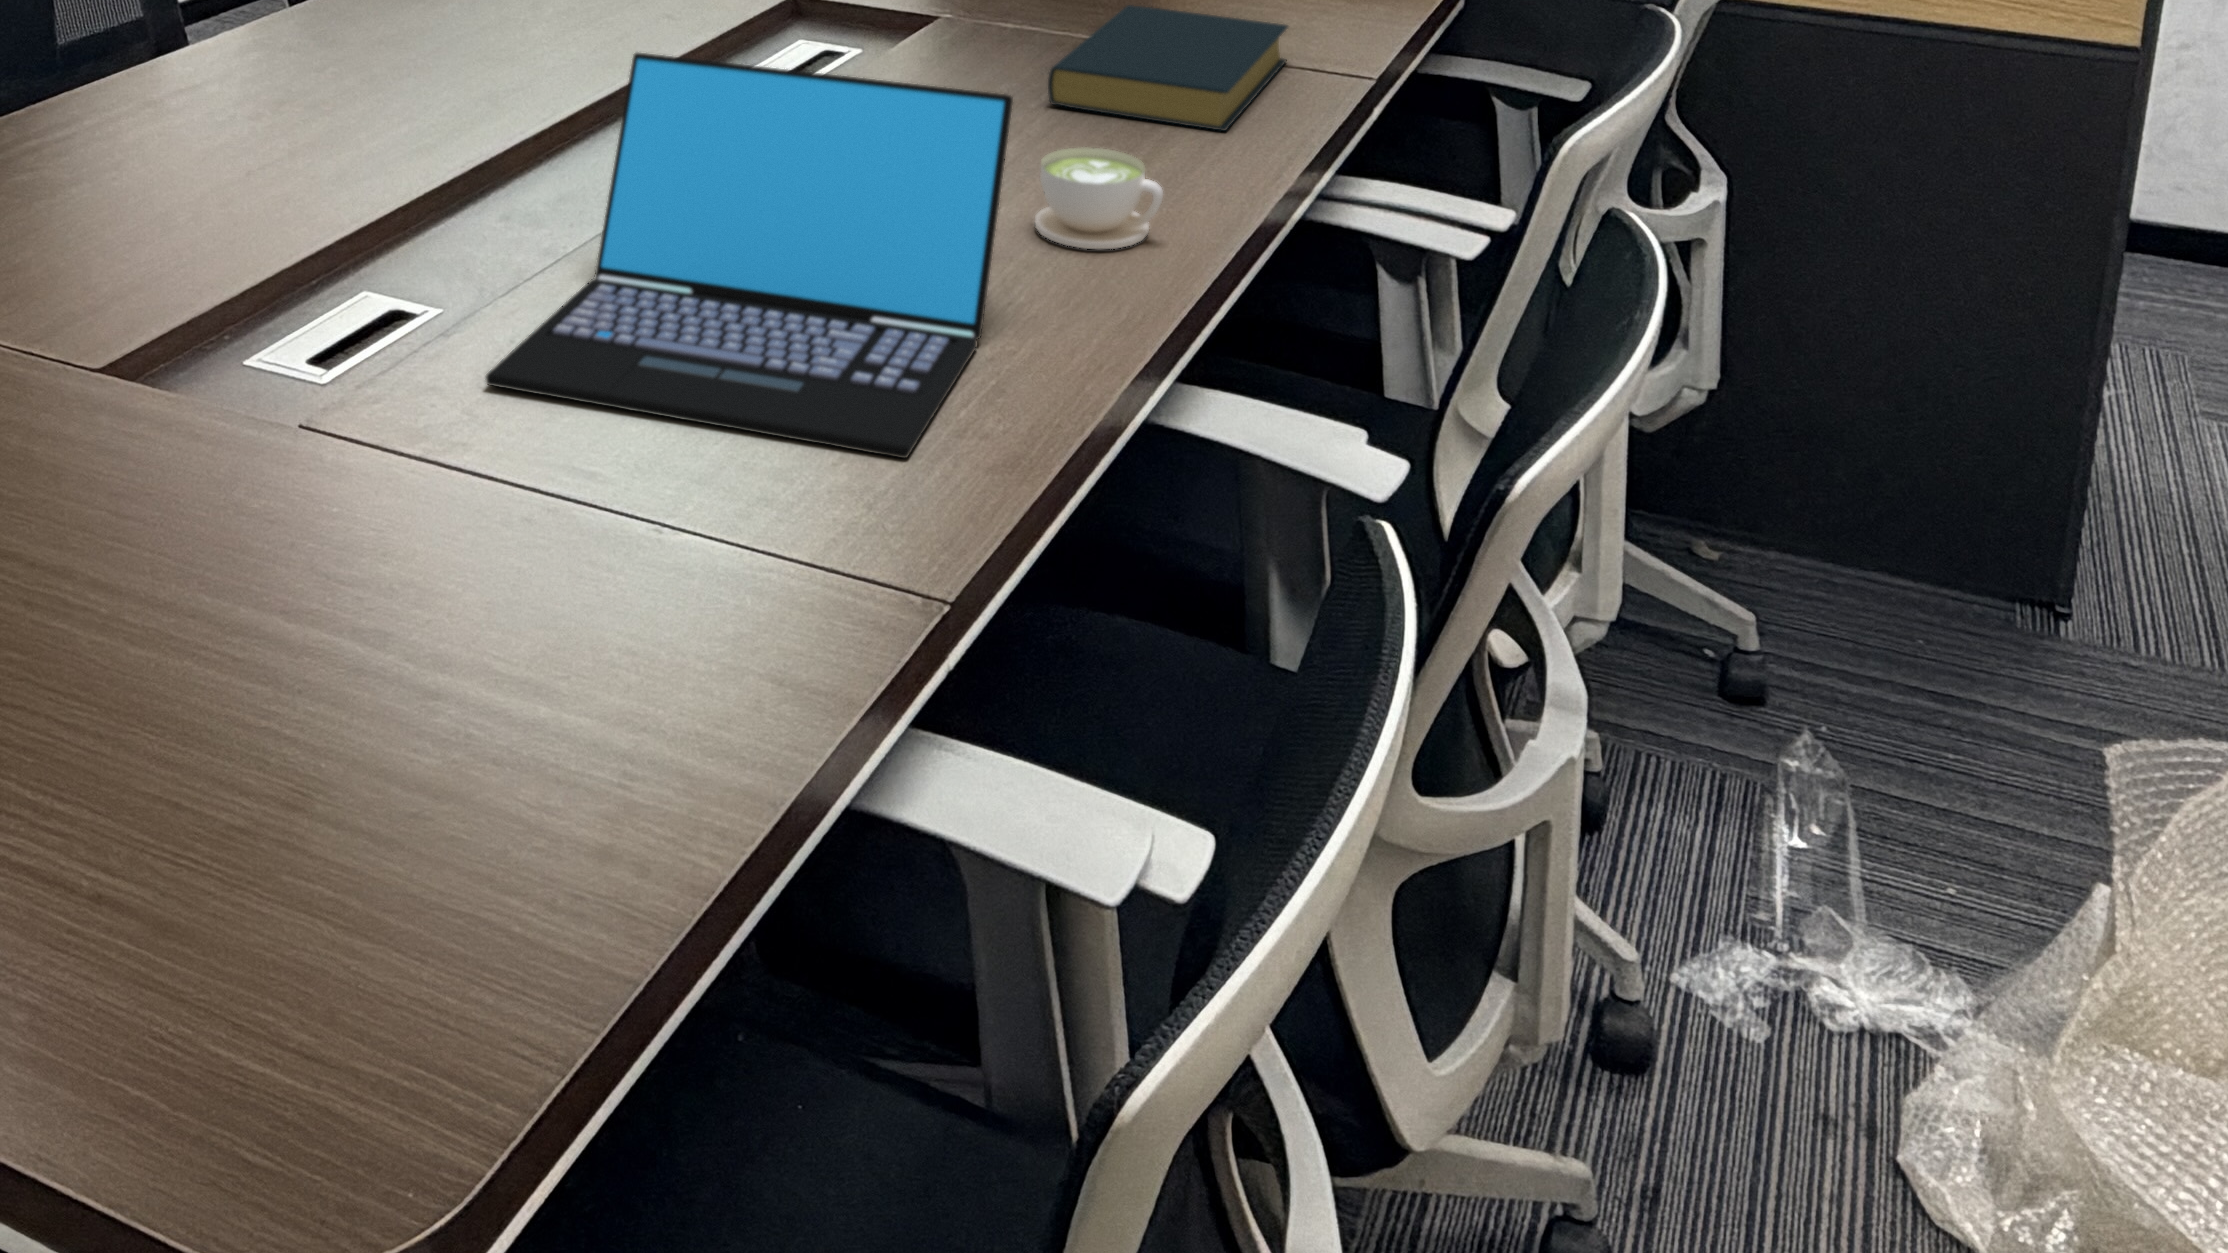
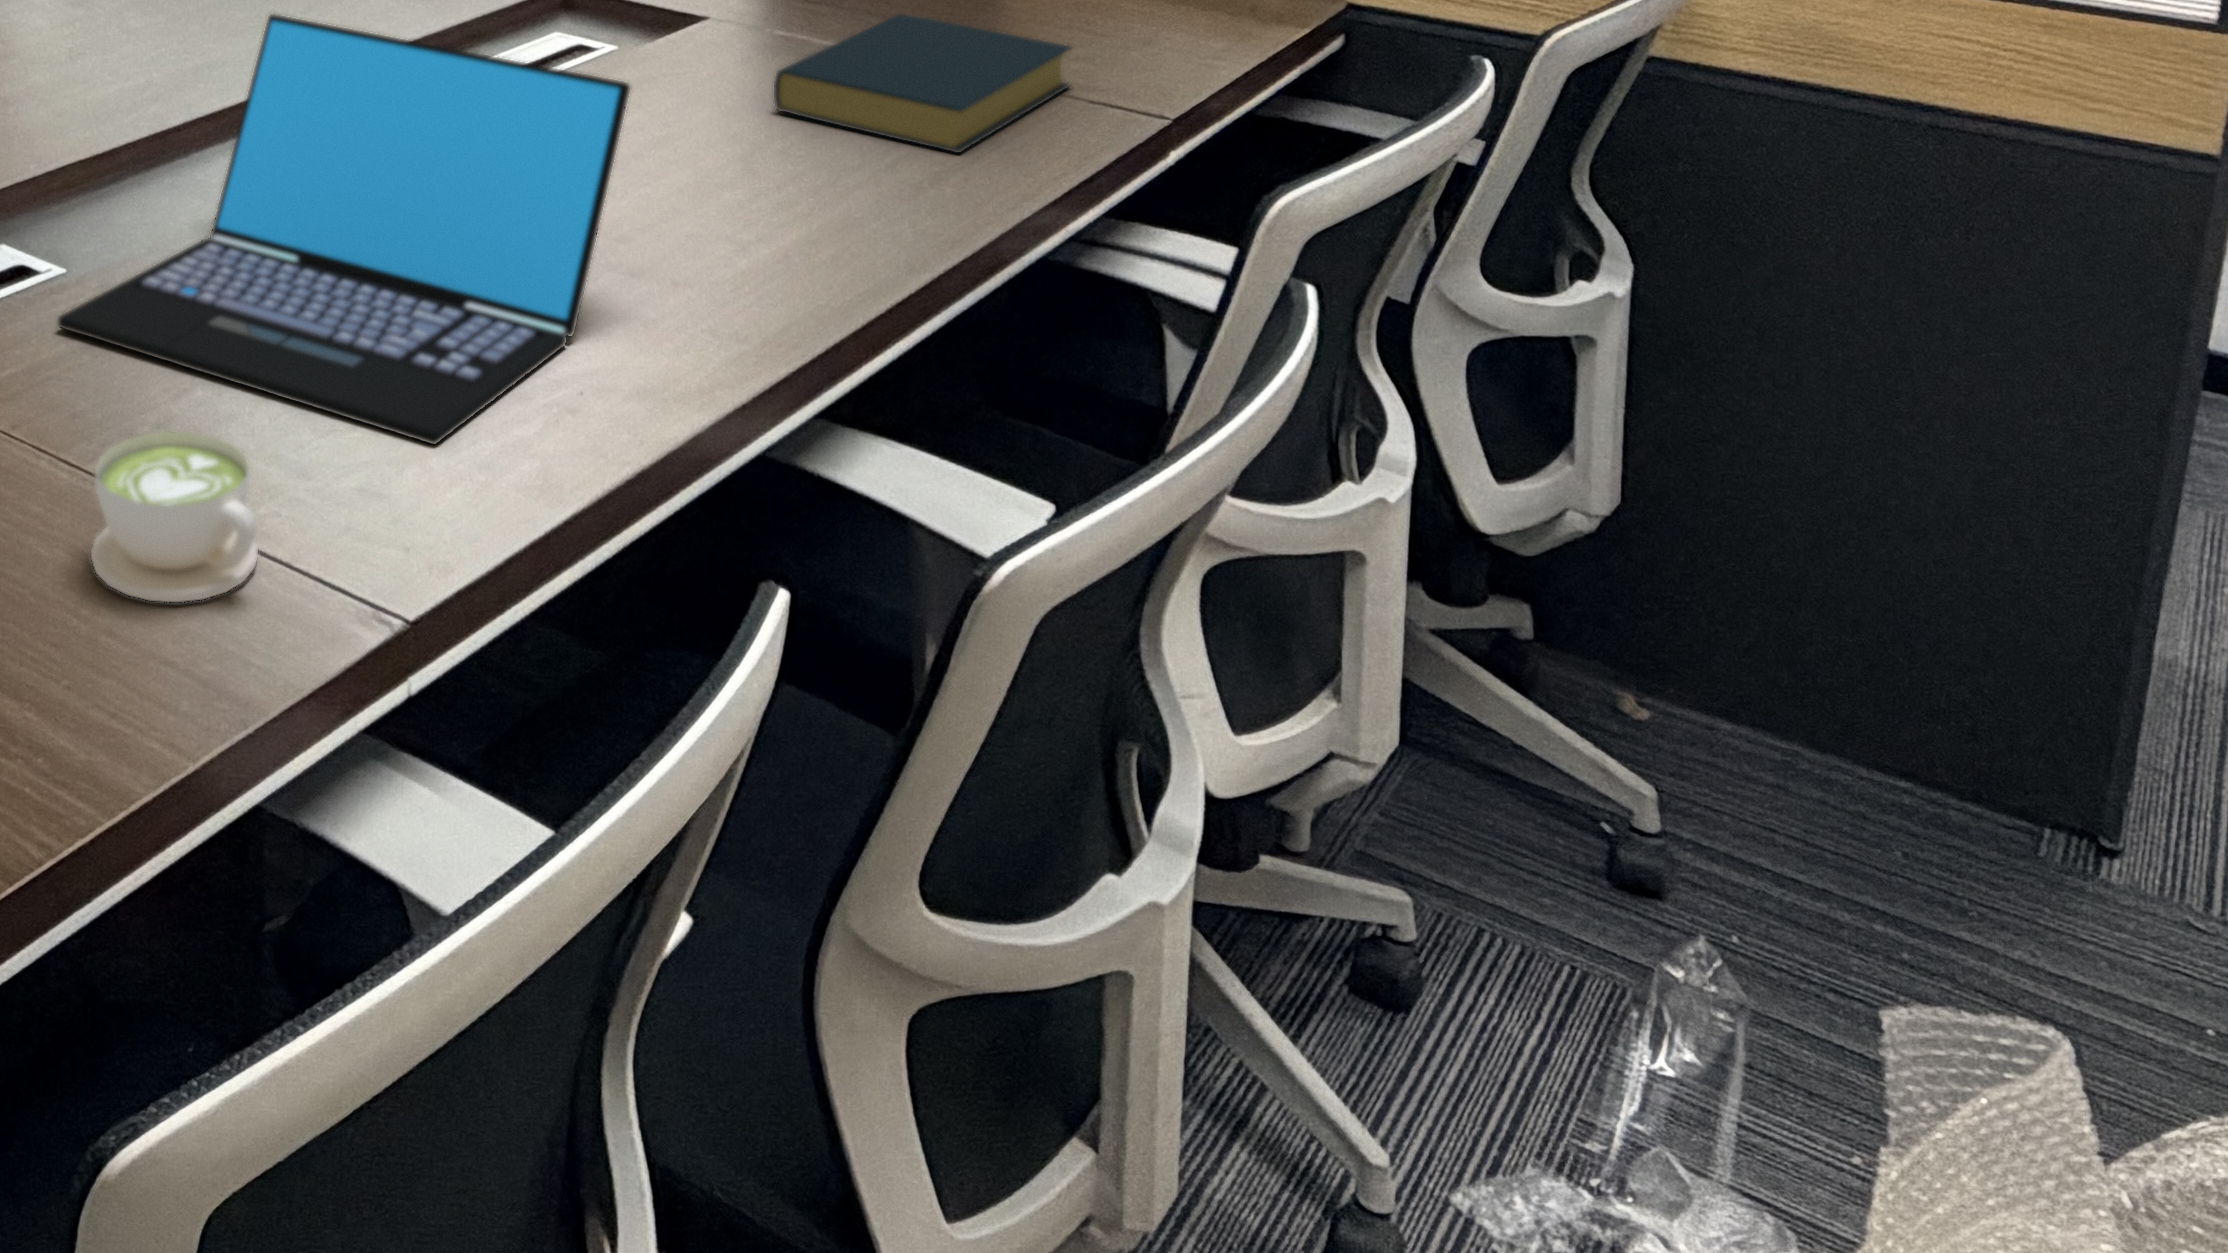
coffee cup: present [1035,148,1163,249] -> present [91,432,258,602]

